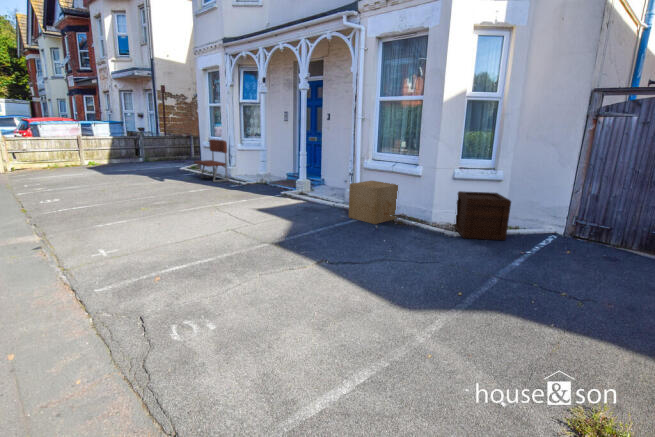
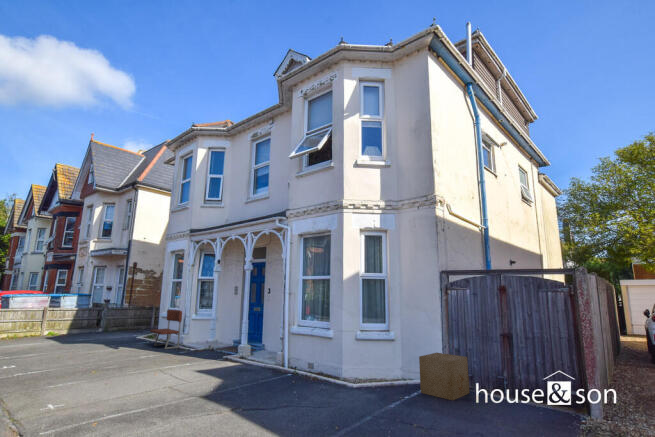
cardboard box: present [349,181,398,224] -> present [419,353,470,400]
wooden crate: present [454,191,511,240] -> none [361,350,398,391]

